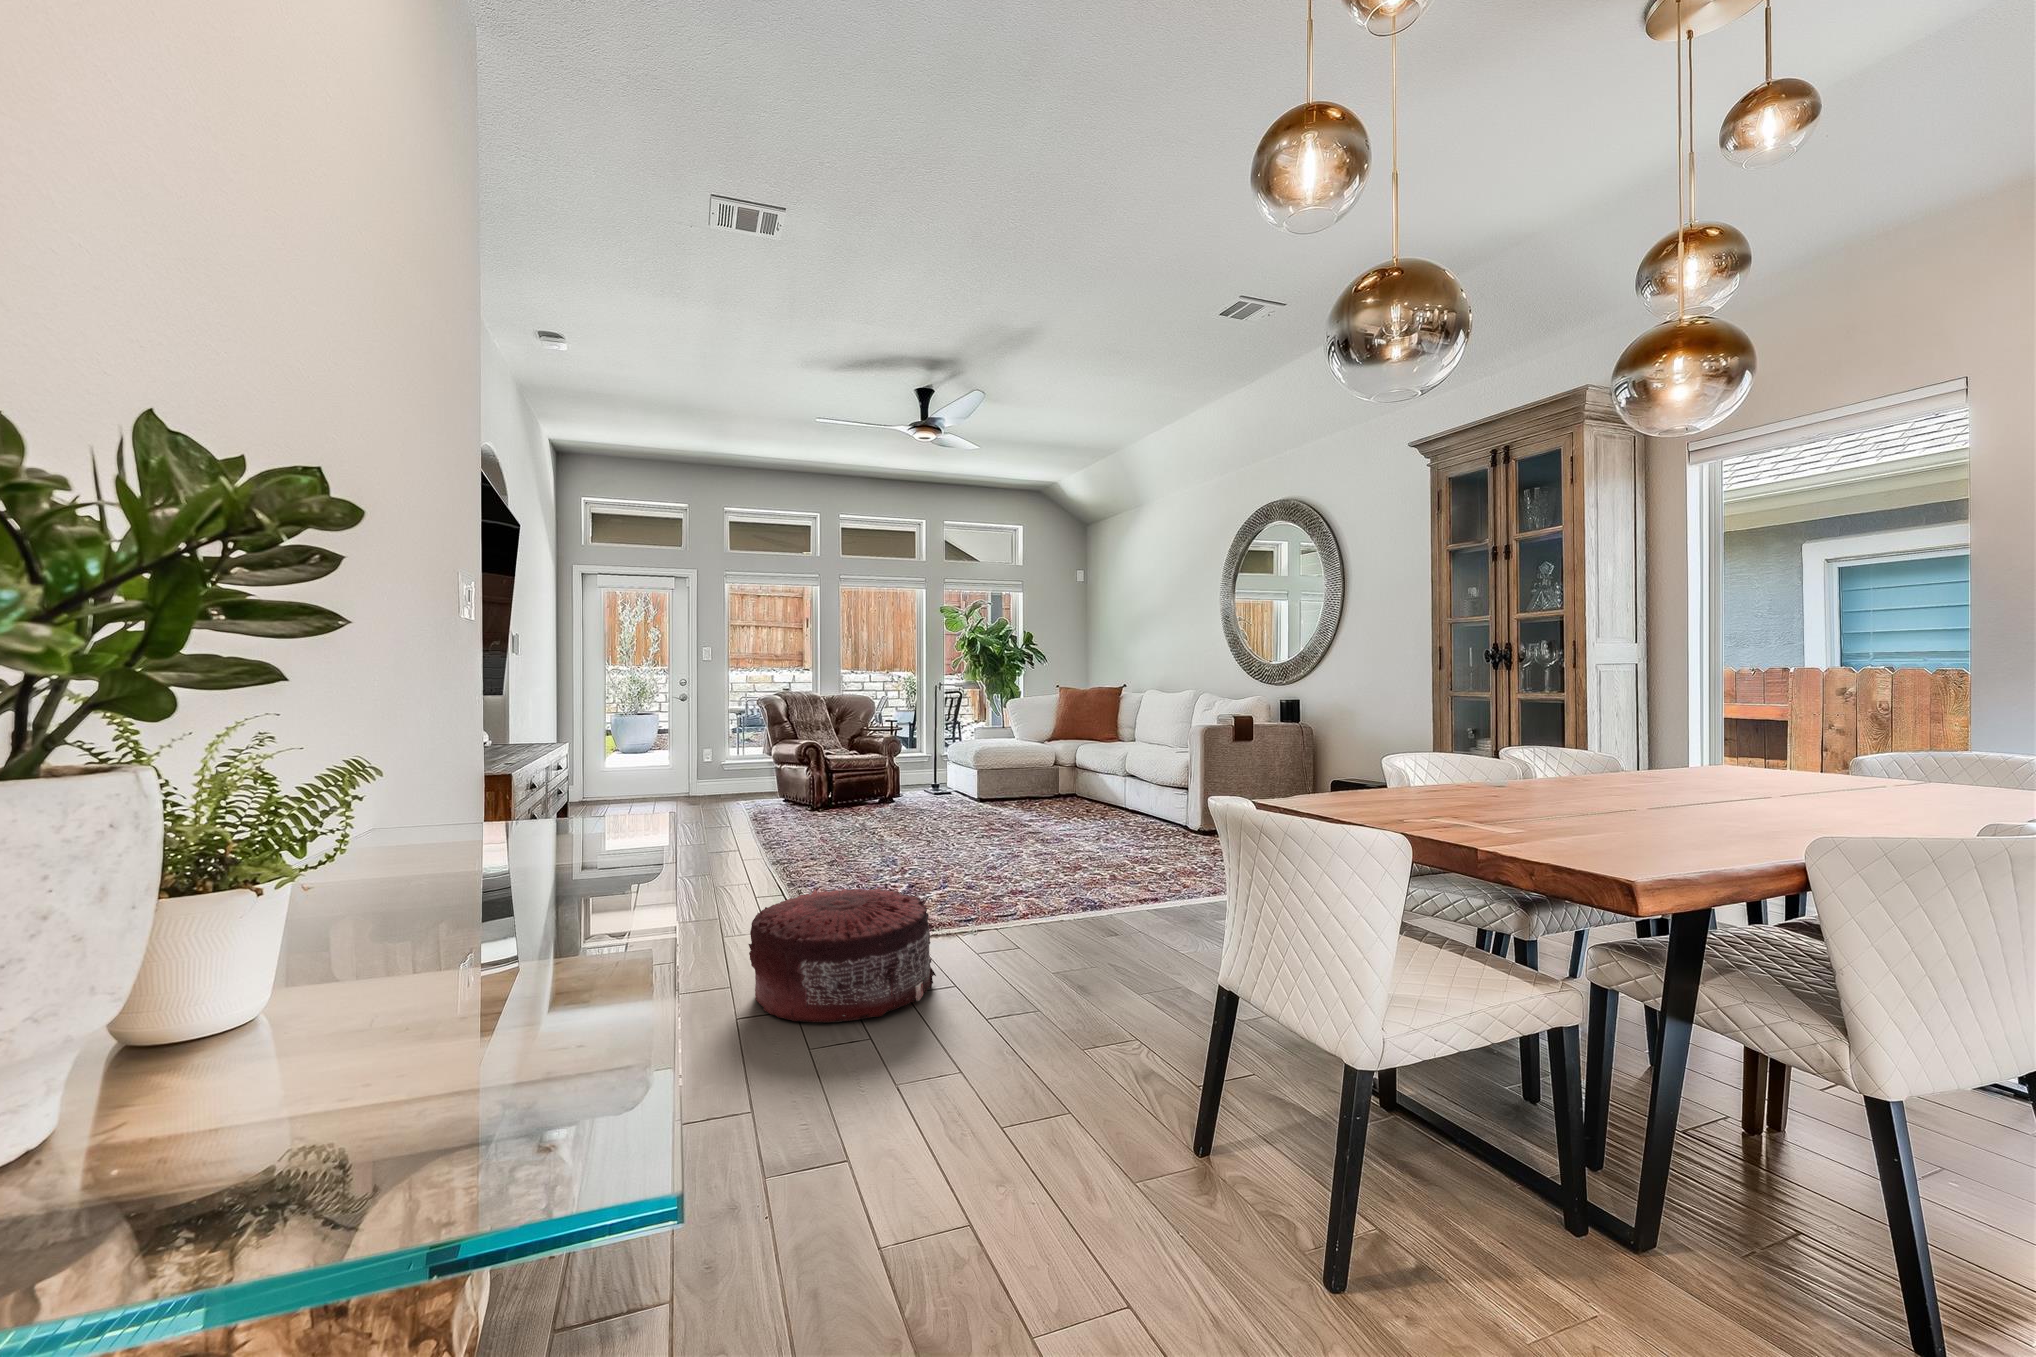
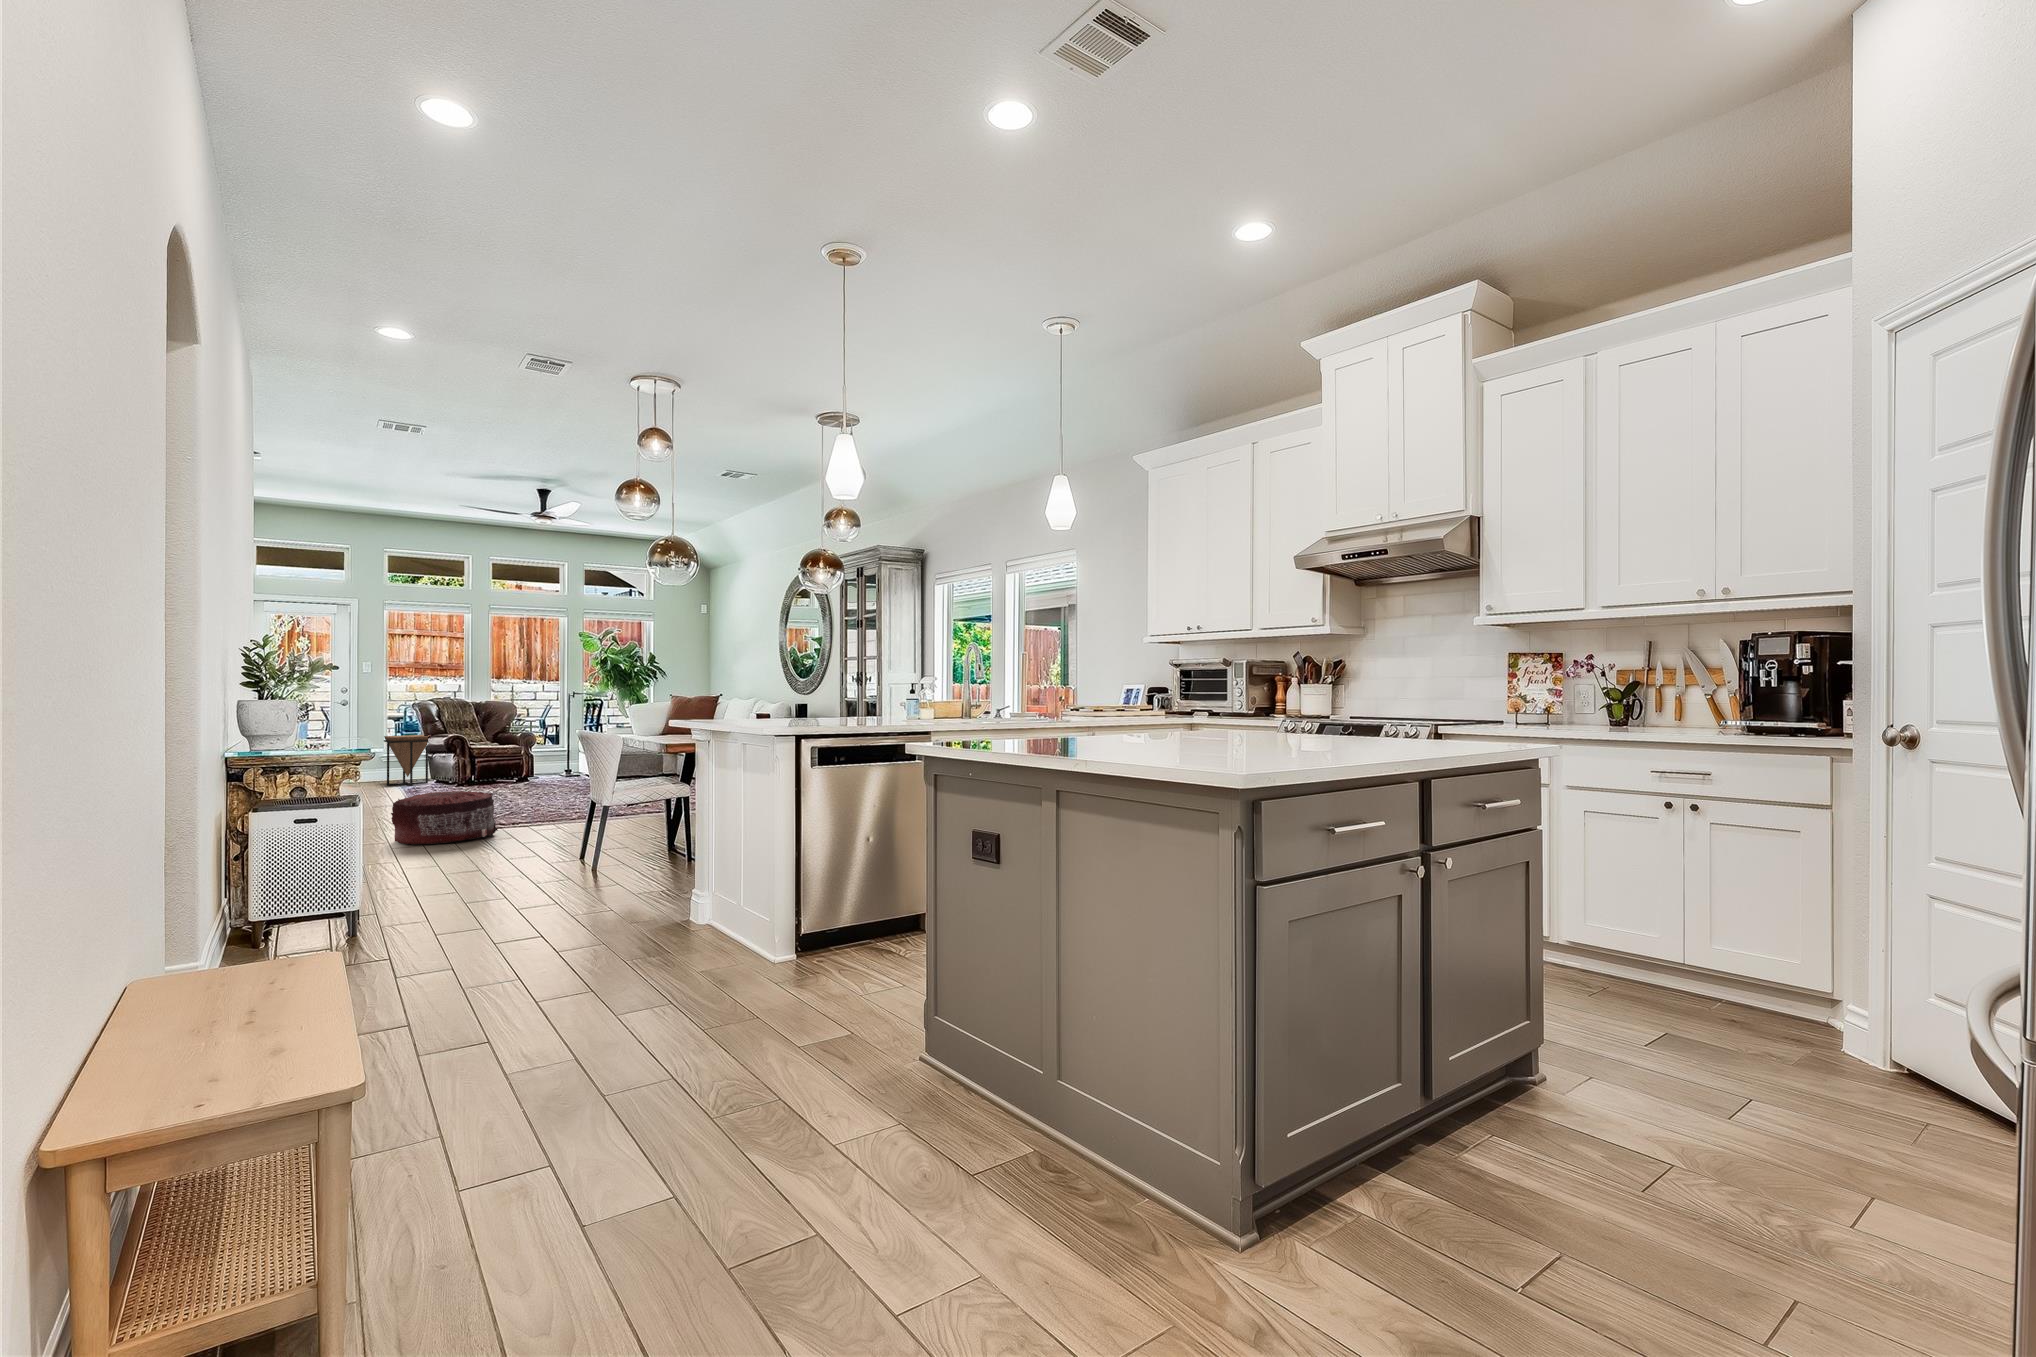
side table: none [724,738,780,807] -> present [384,735,429,786]

